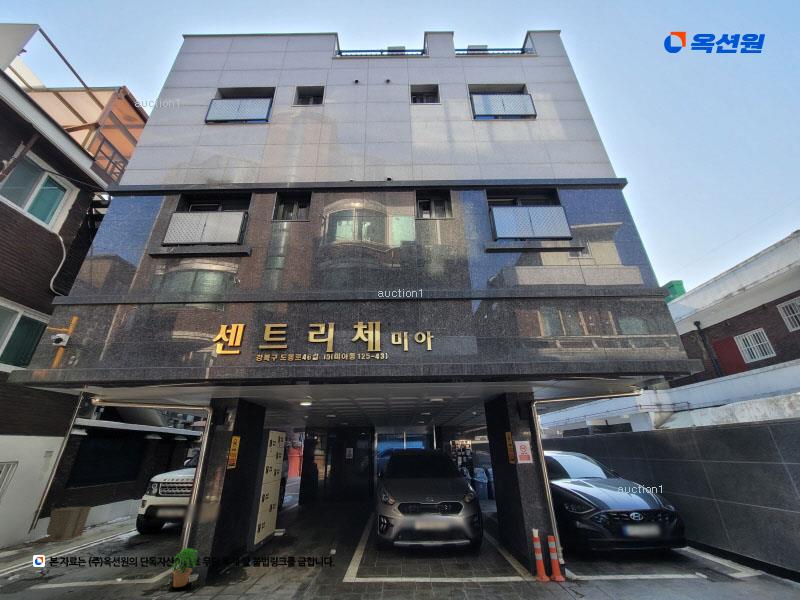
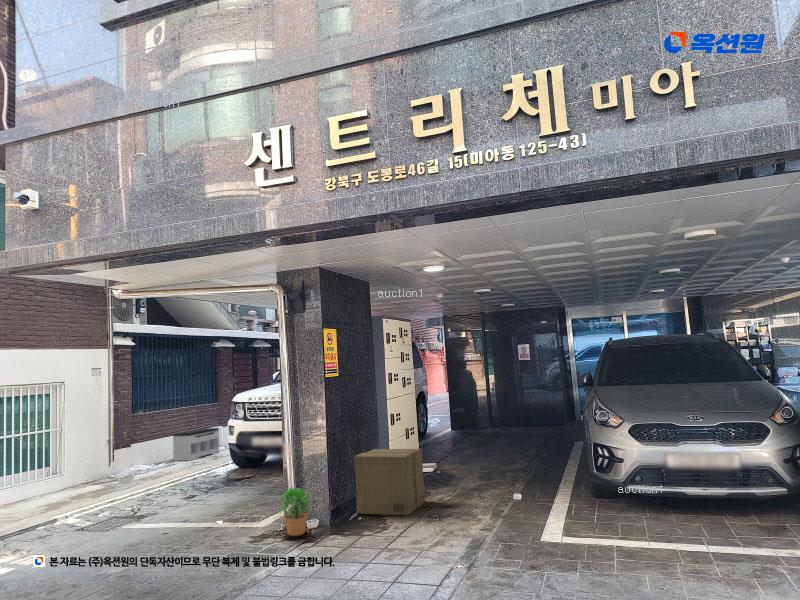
bench: none [84,502,131,529] -> present [173,428,219,461]
cardboard box: present [33,506,91,542] -> present [354,449,425,515]

